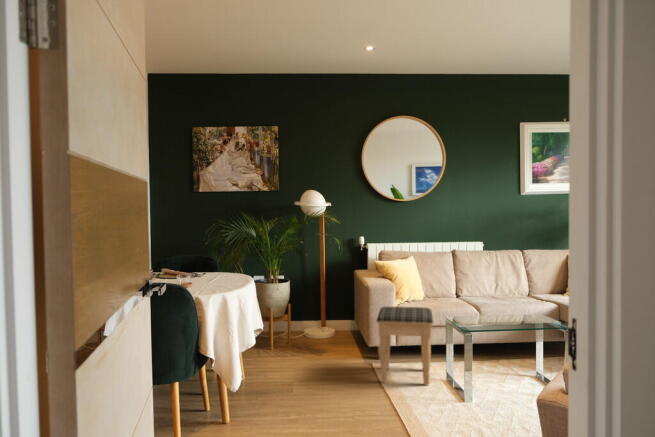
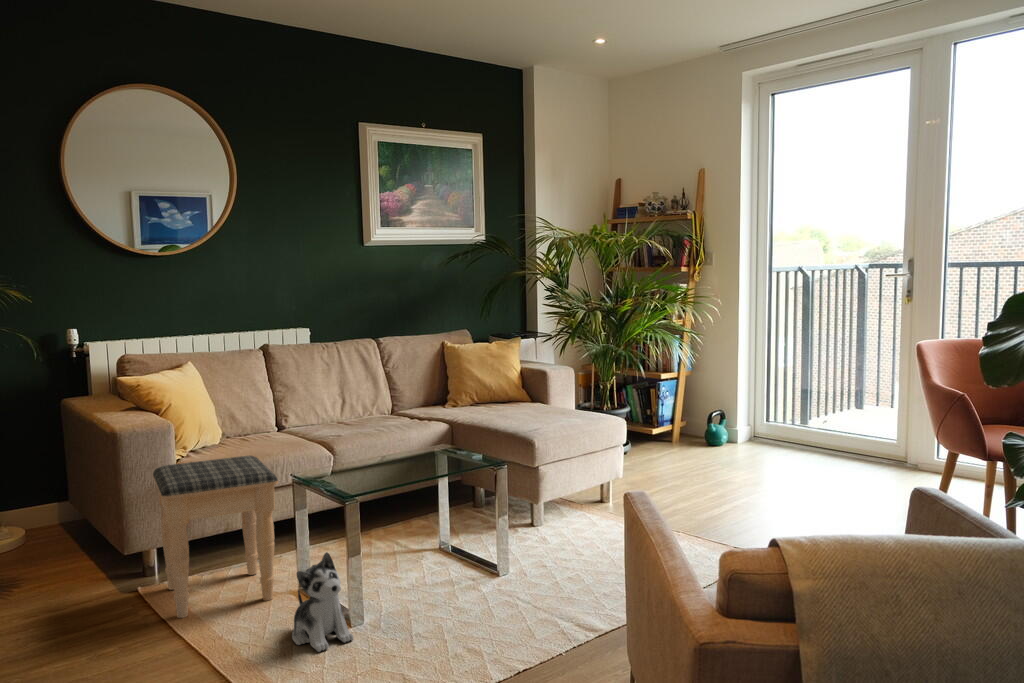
plush toy: none [427,365,458,418] -> present [292,552,354,652]

